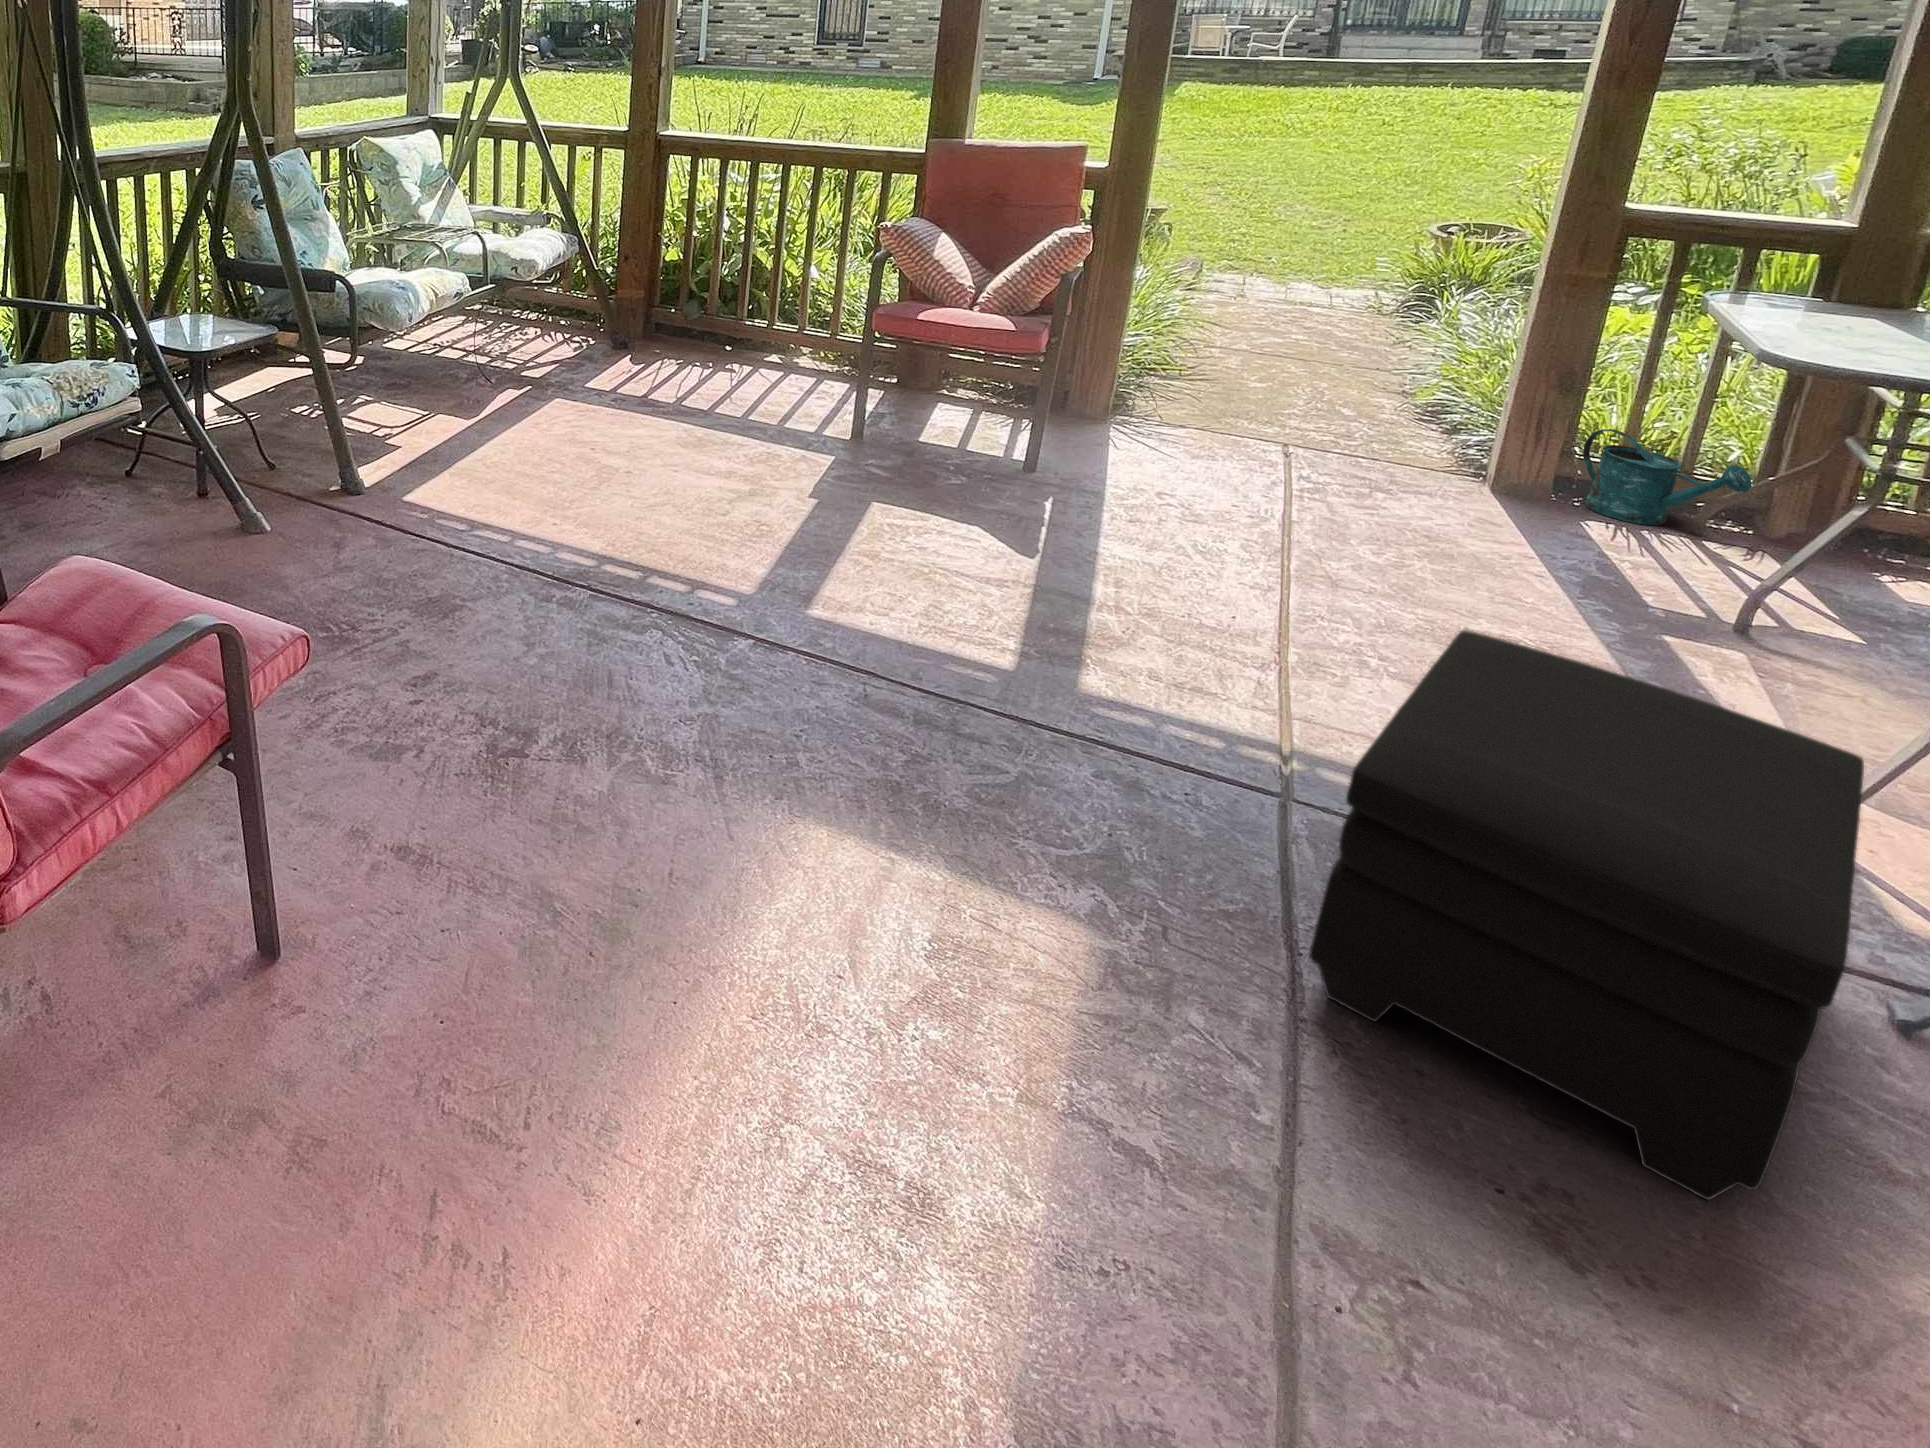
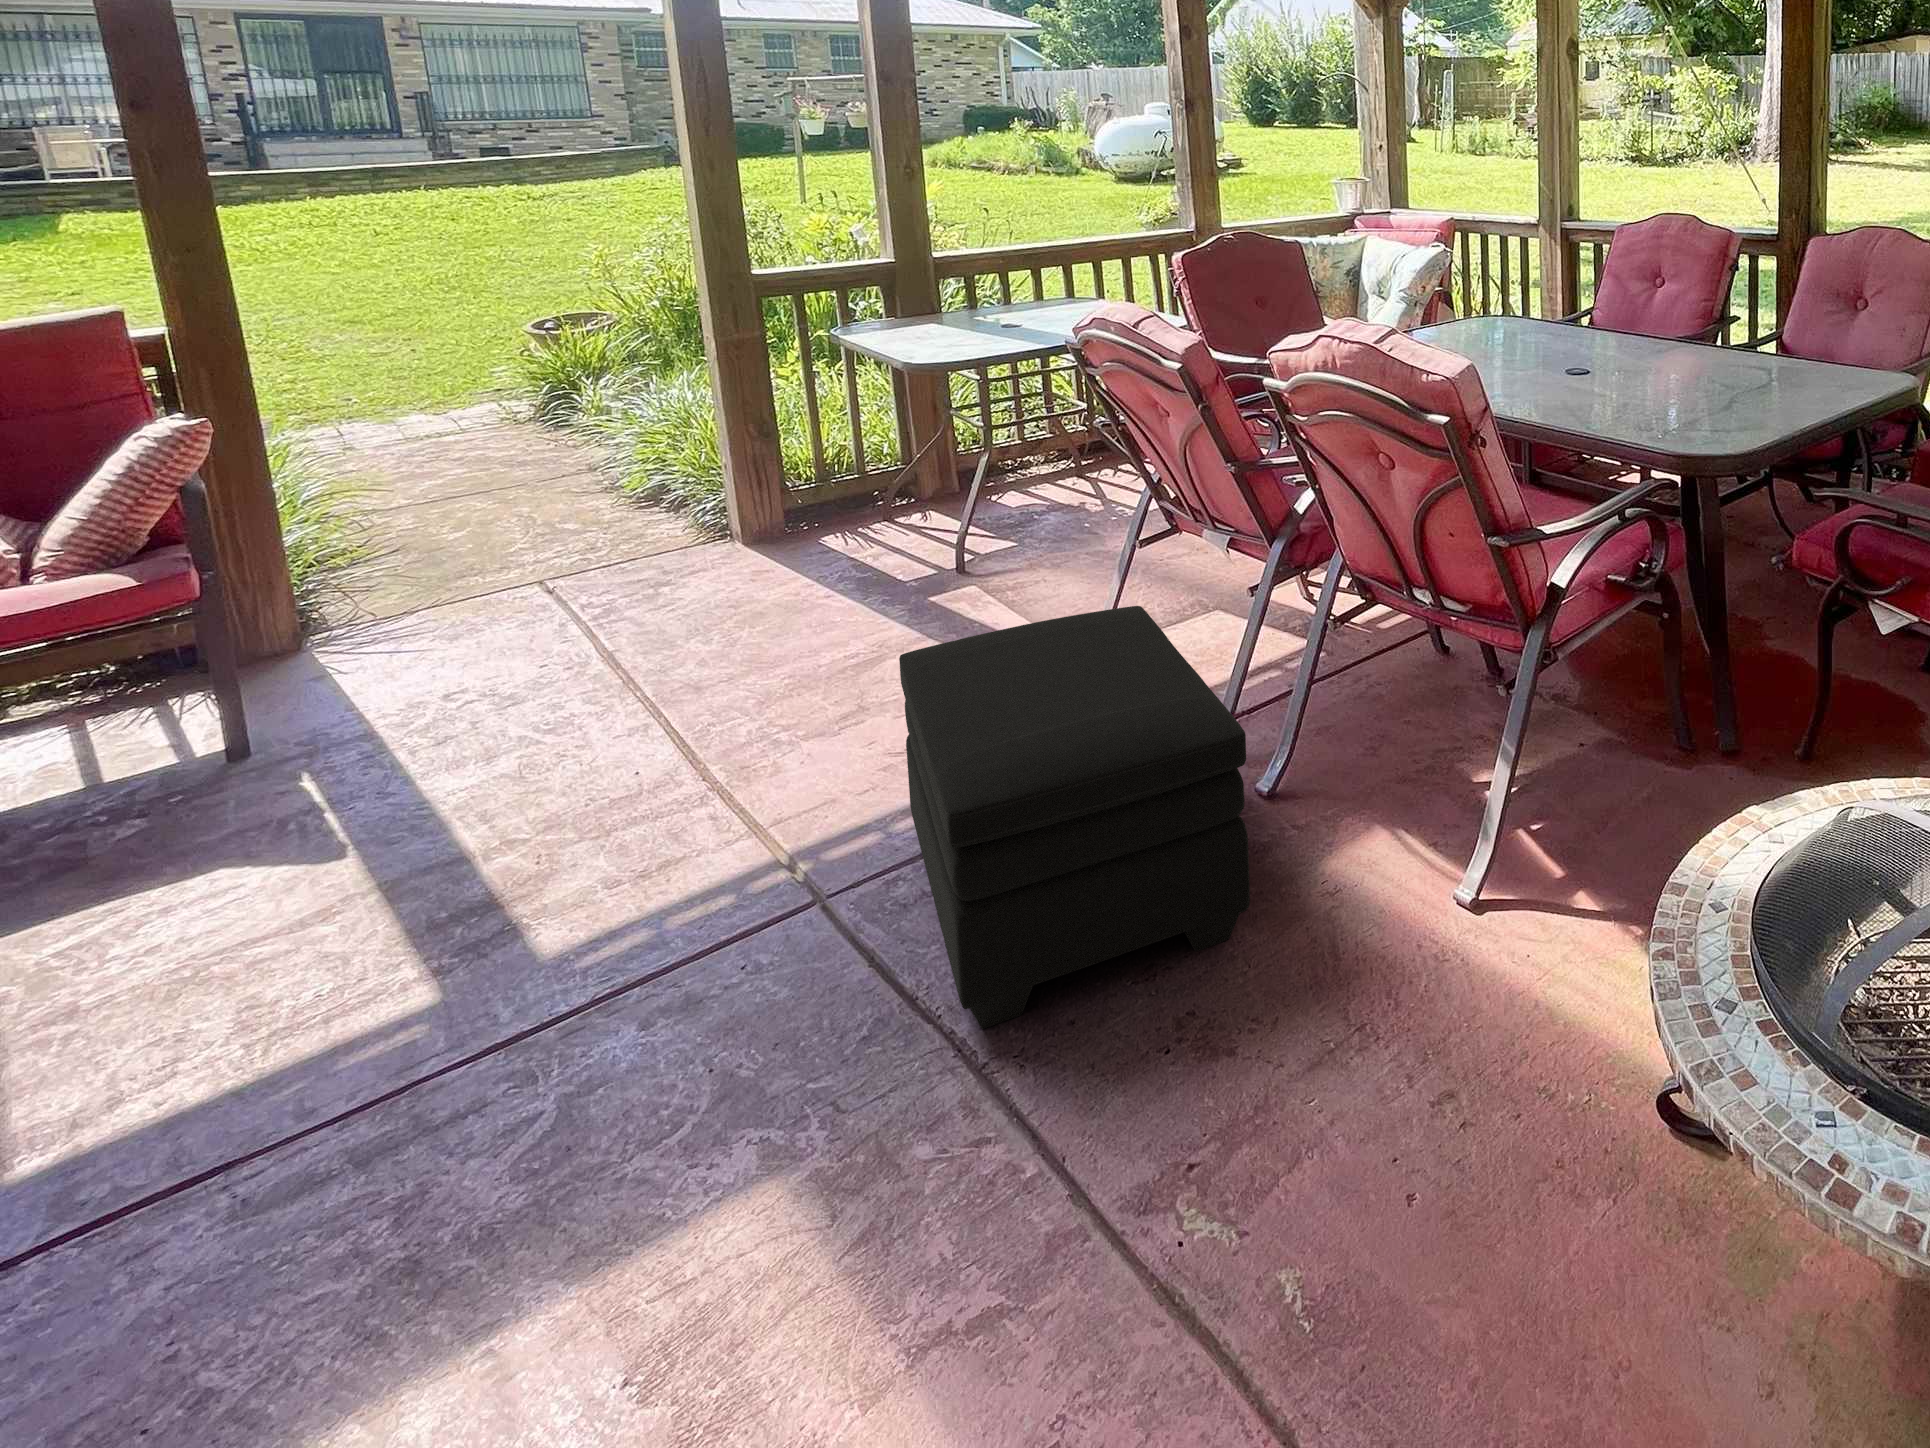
watering can: present [1583,429,1751,525] -> none [795,454,912,529]

